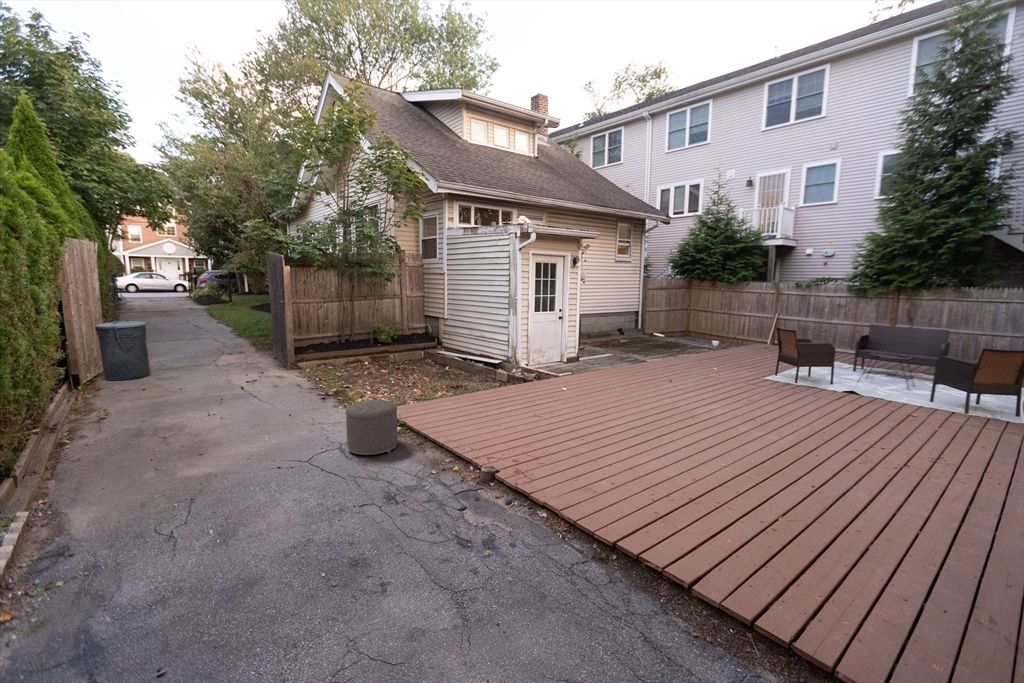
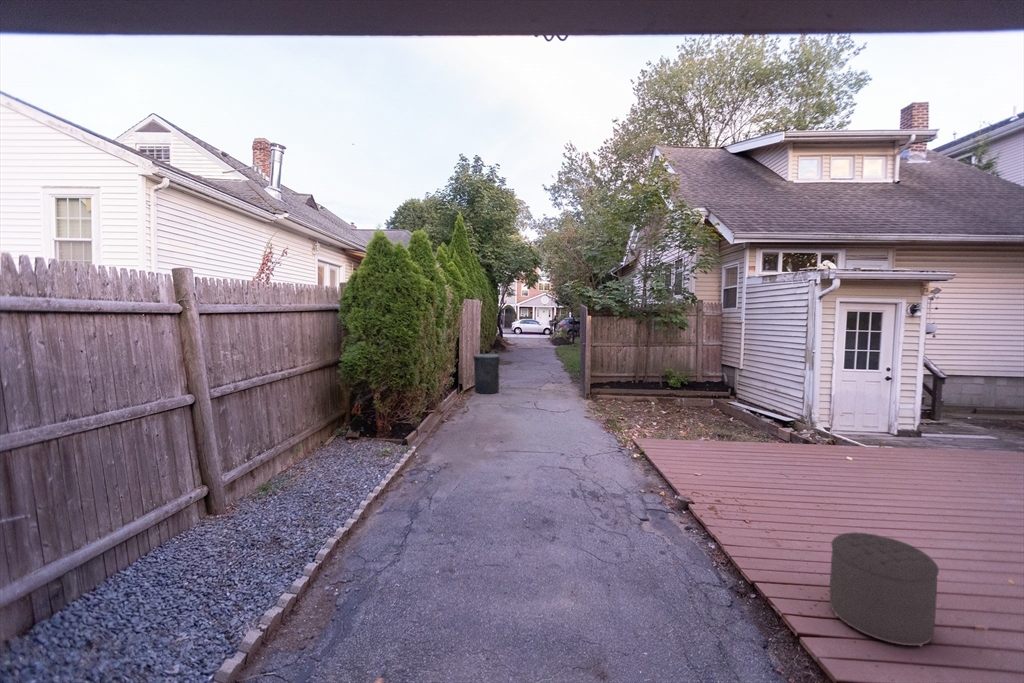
ottoman: present [345,400,398,455] -> present [830,532,939,646]

